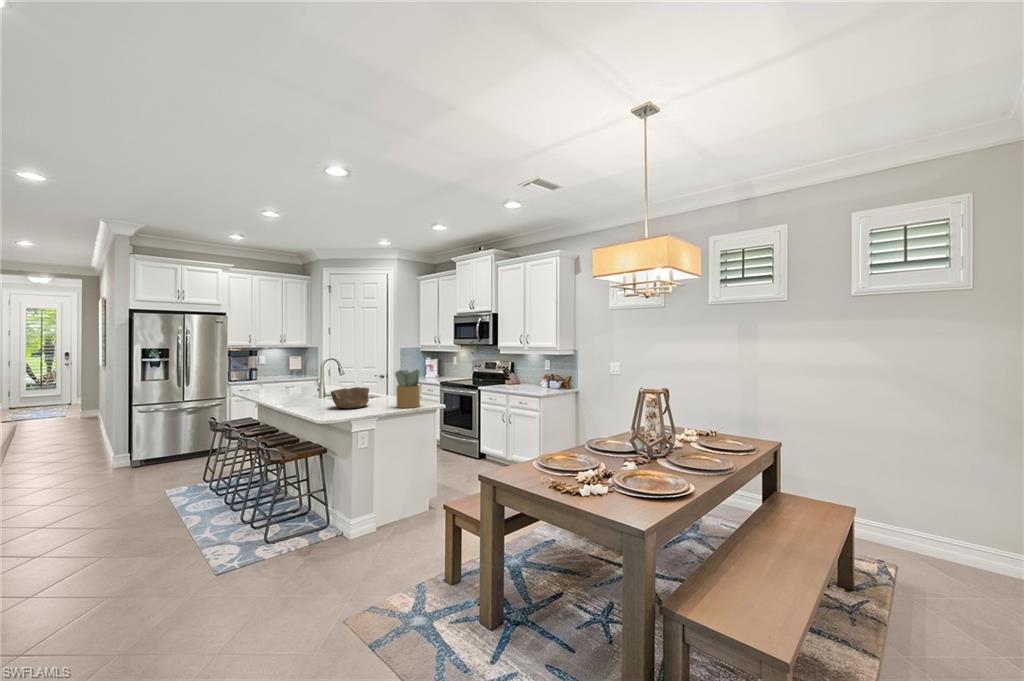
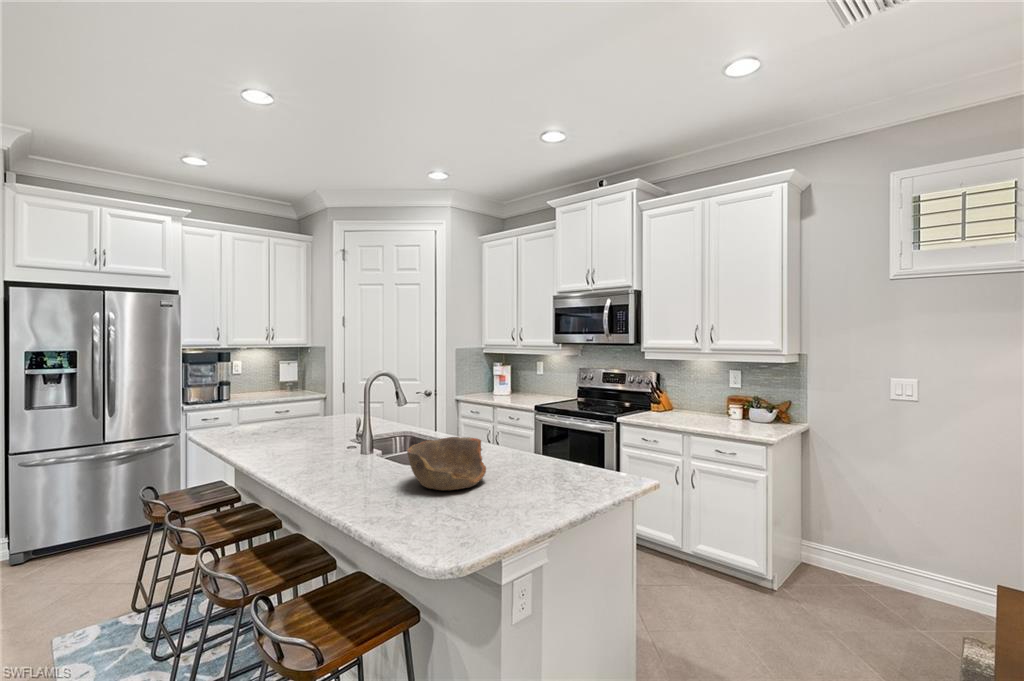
potted plant: present [395,369,420,408] -> none [542,399,602,489]

